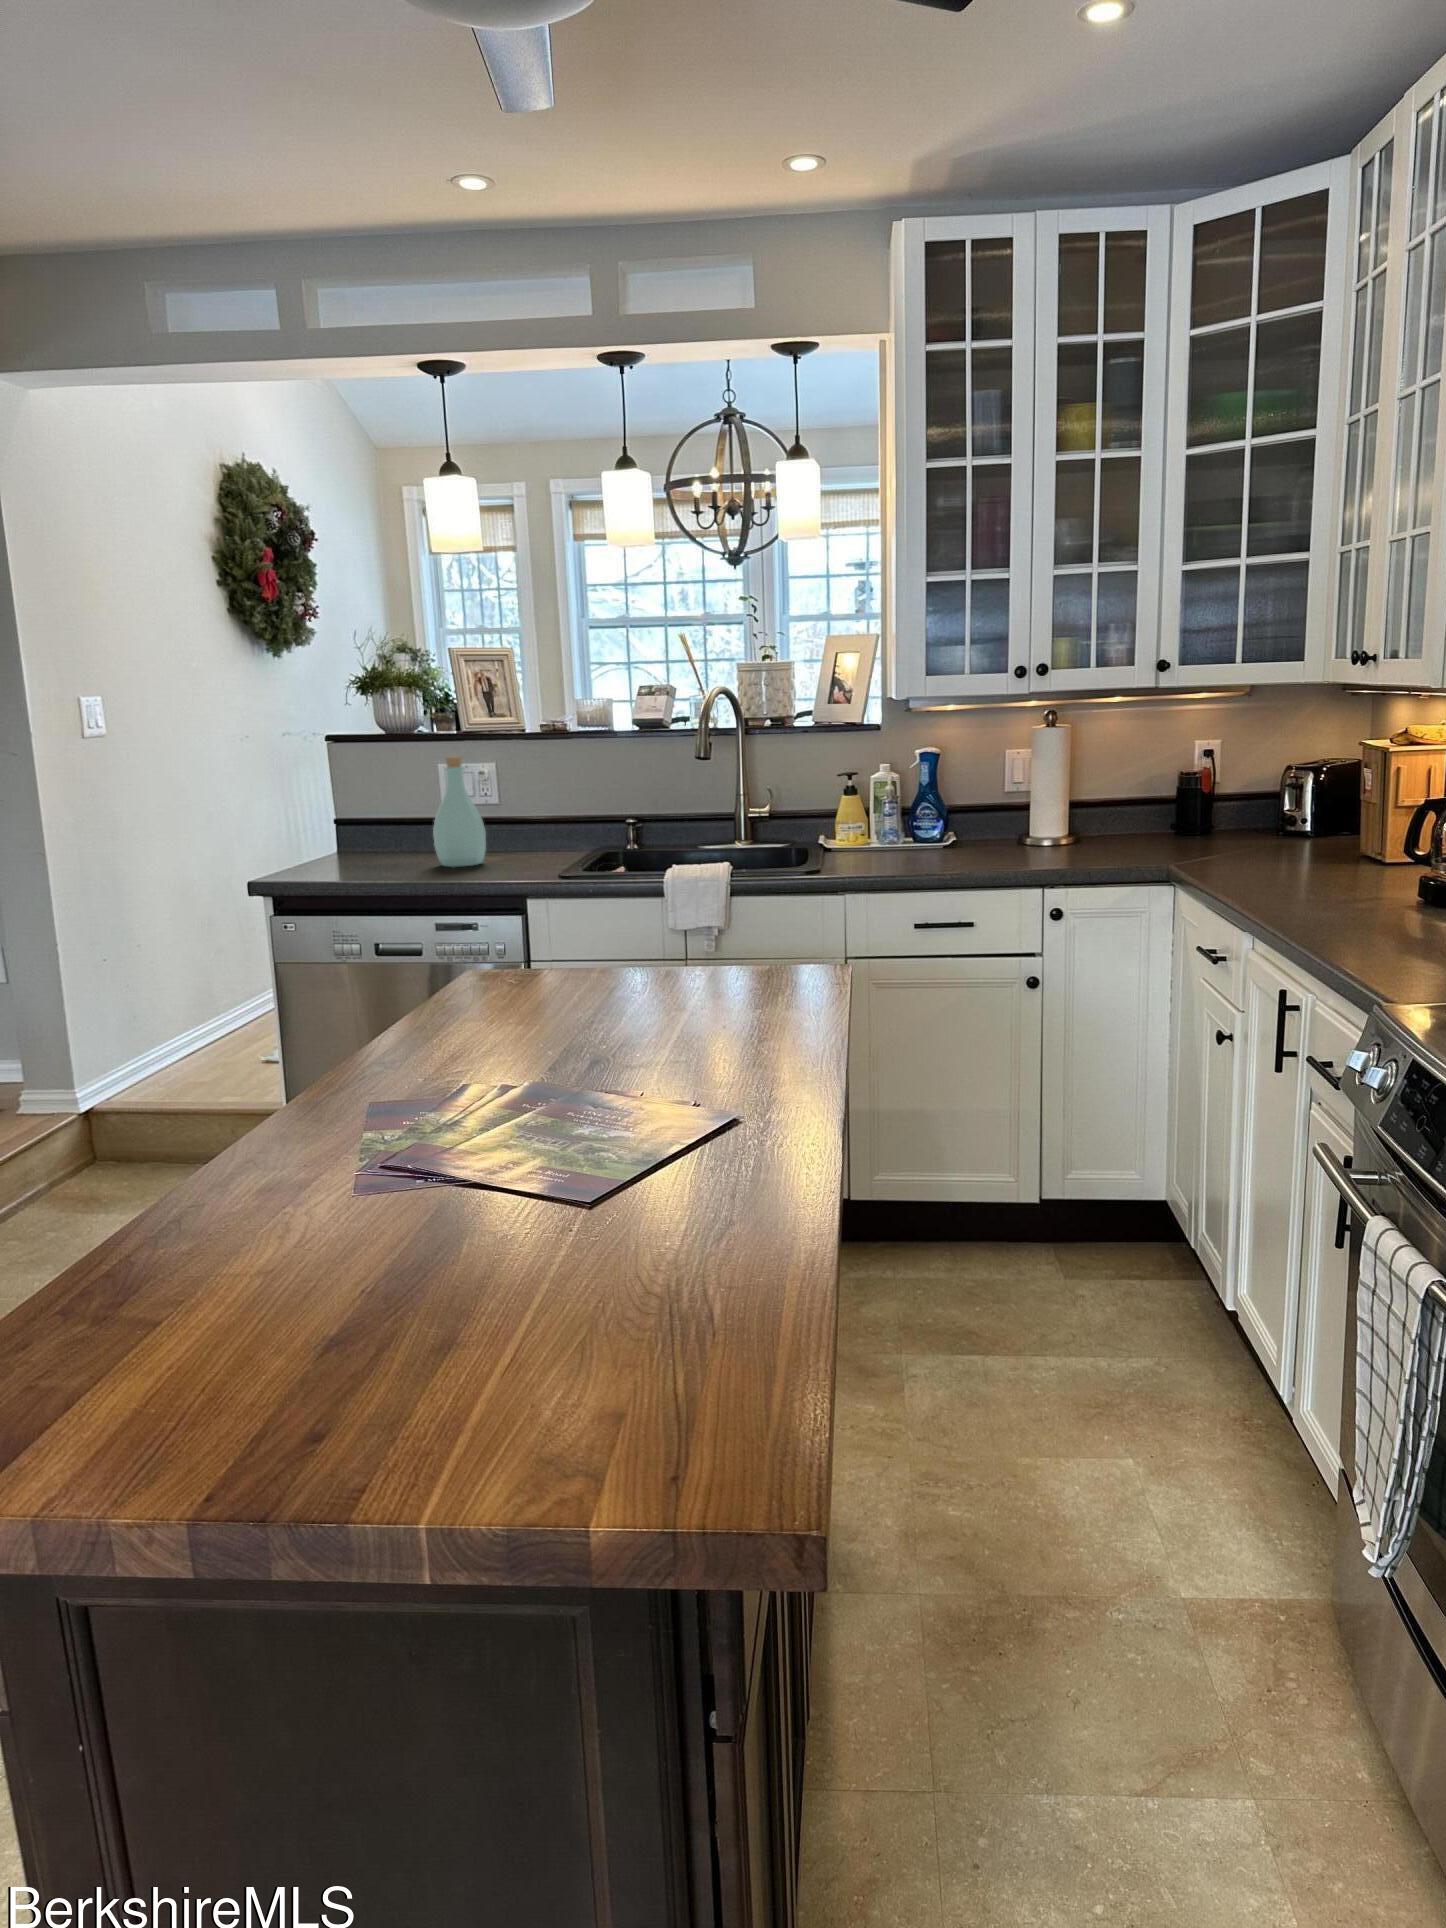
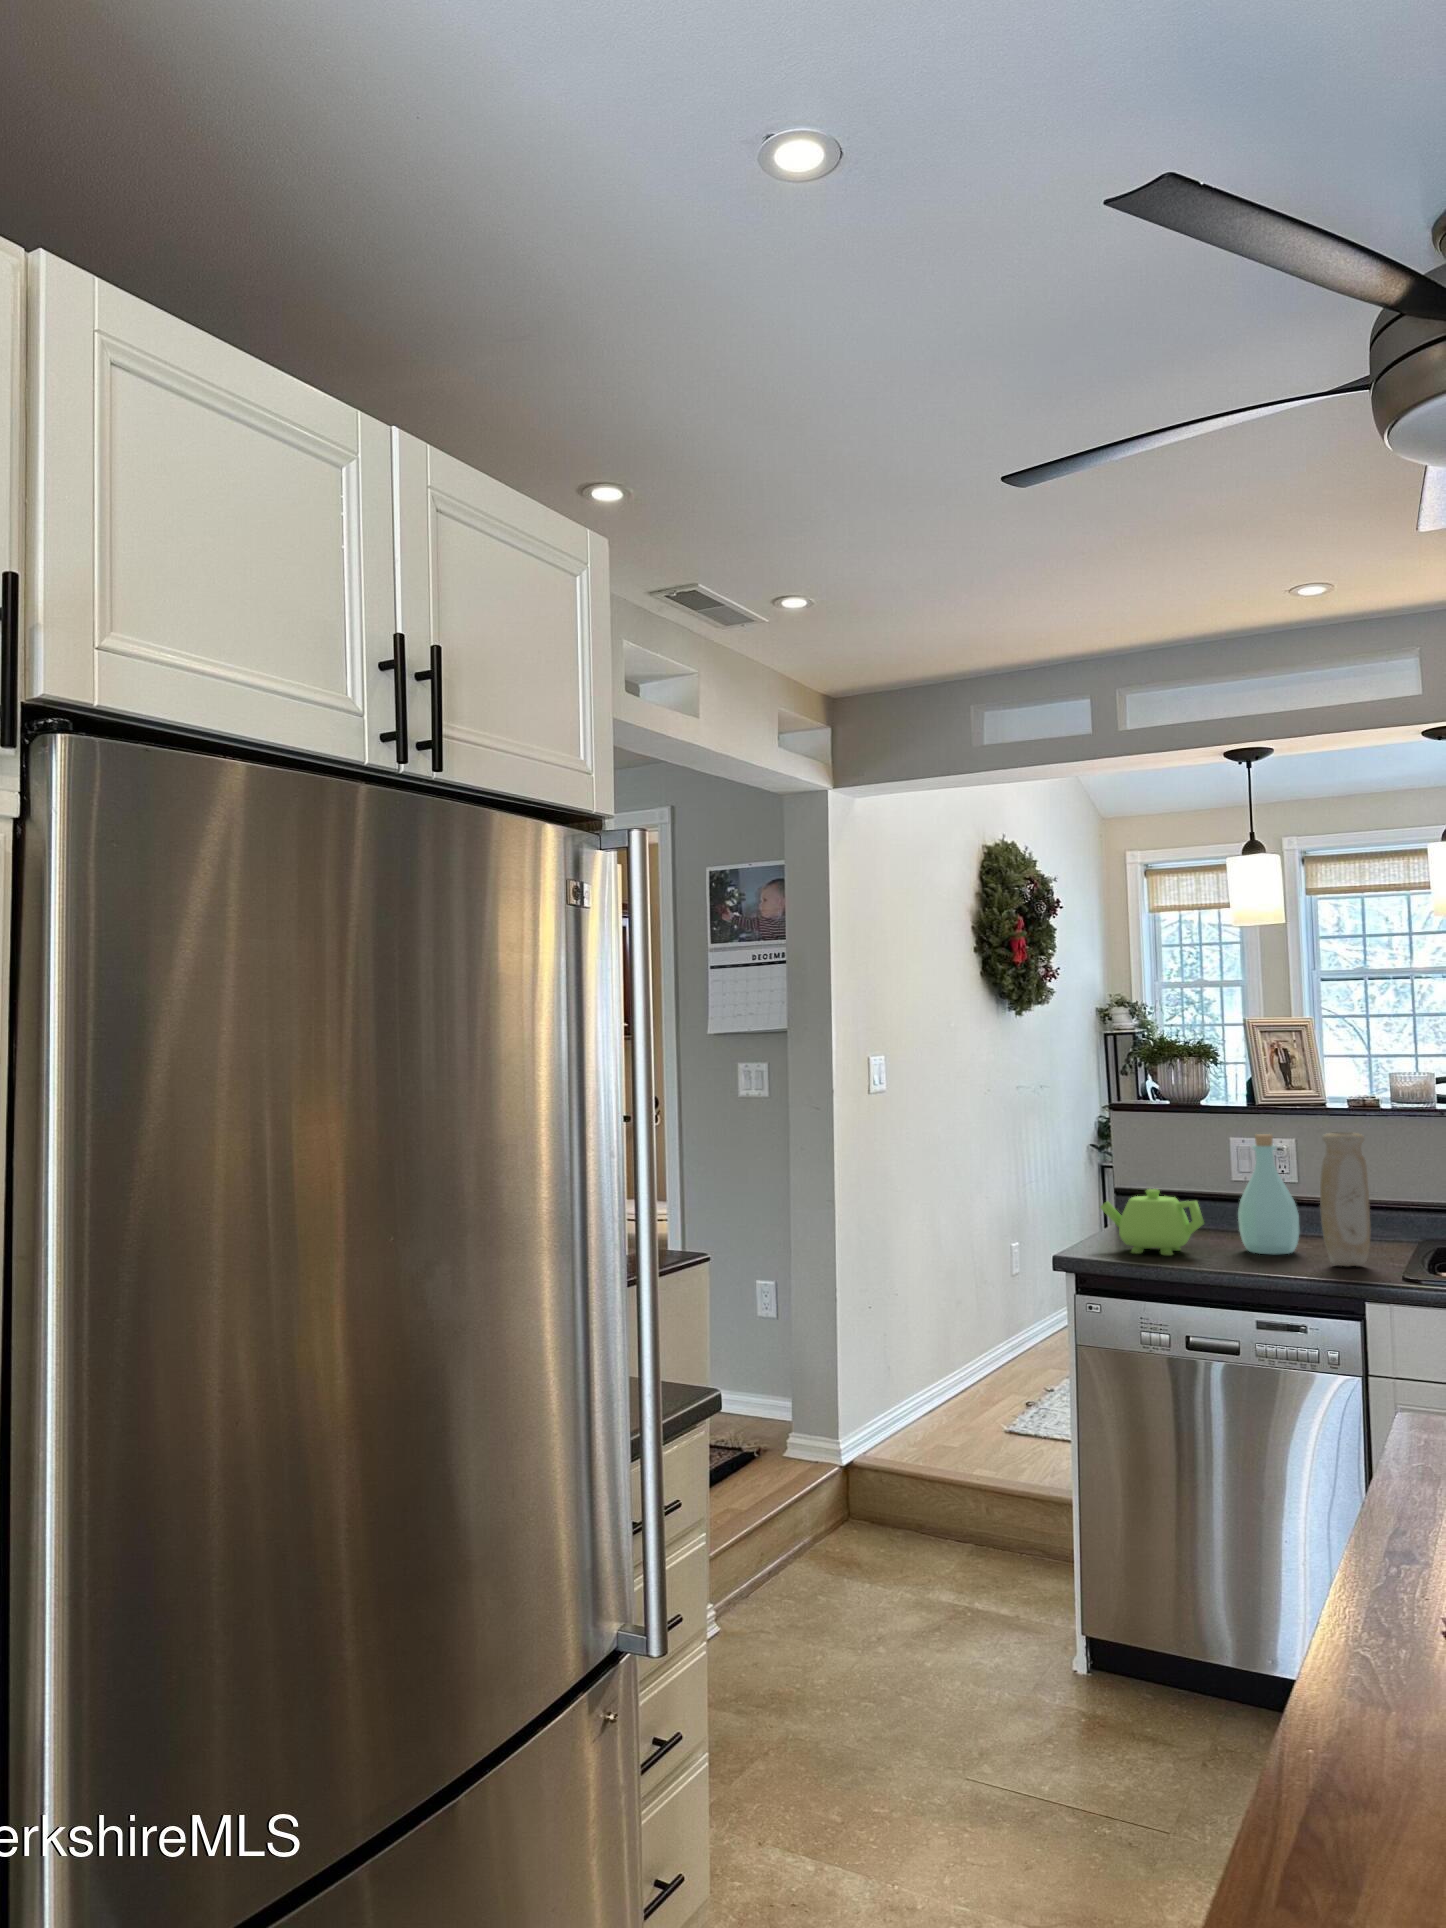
vase: none [496,750,538,871] -> present [1320,1132,1371,1266]
teapot: none [303,813,400,875] -> present [1100,1189,1204,1255]

